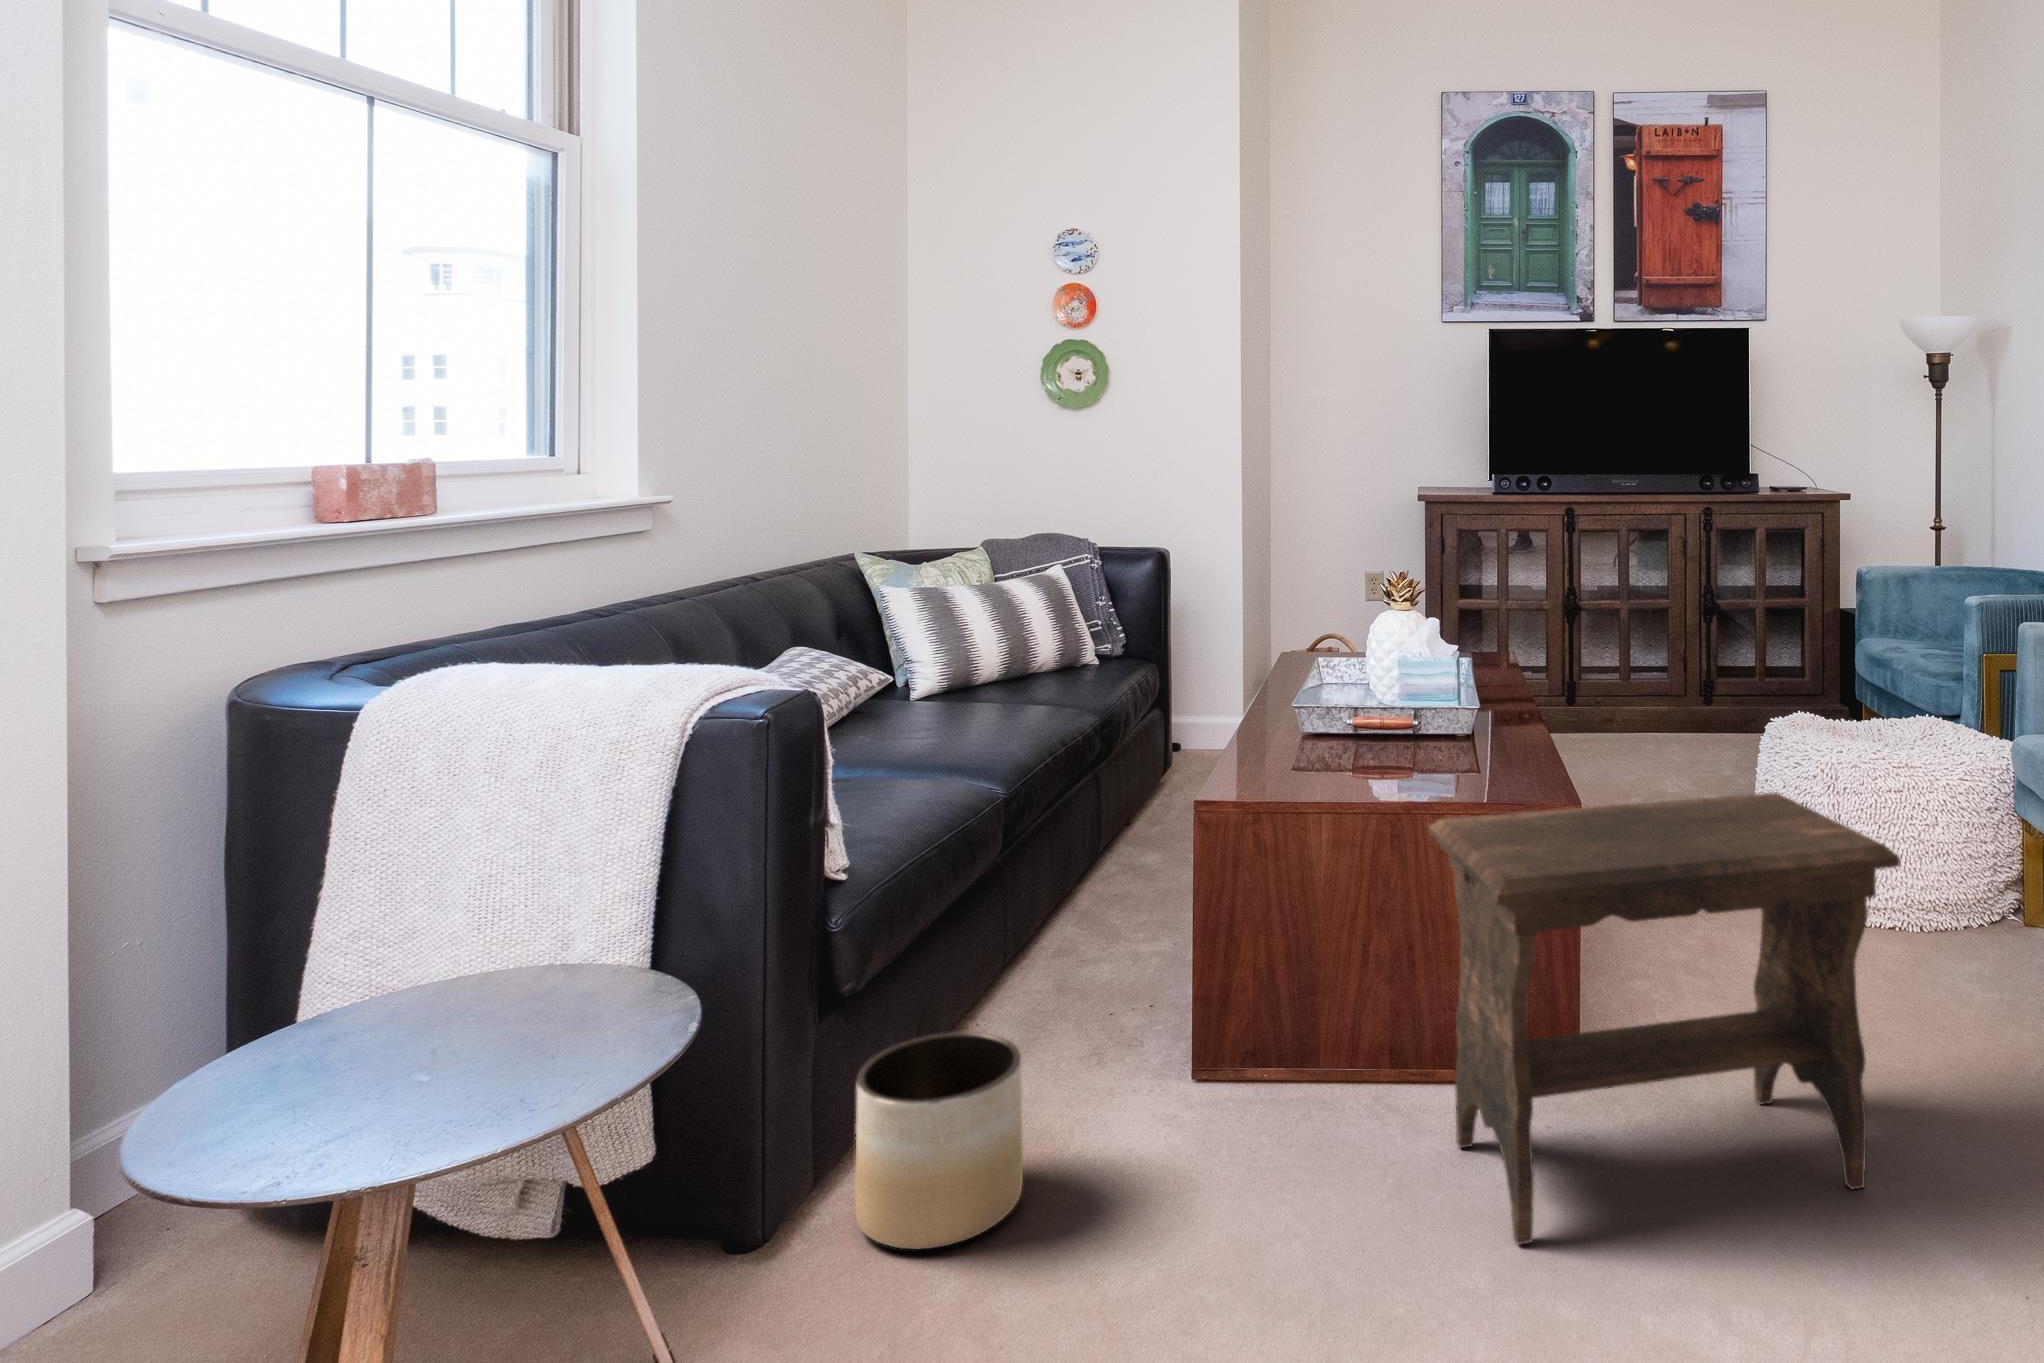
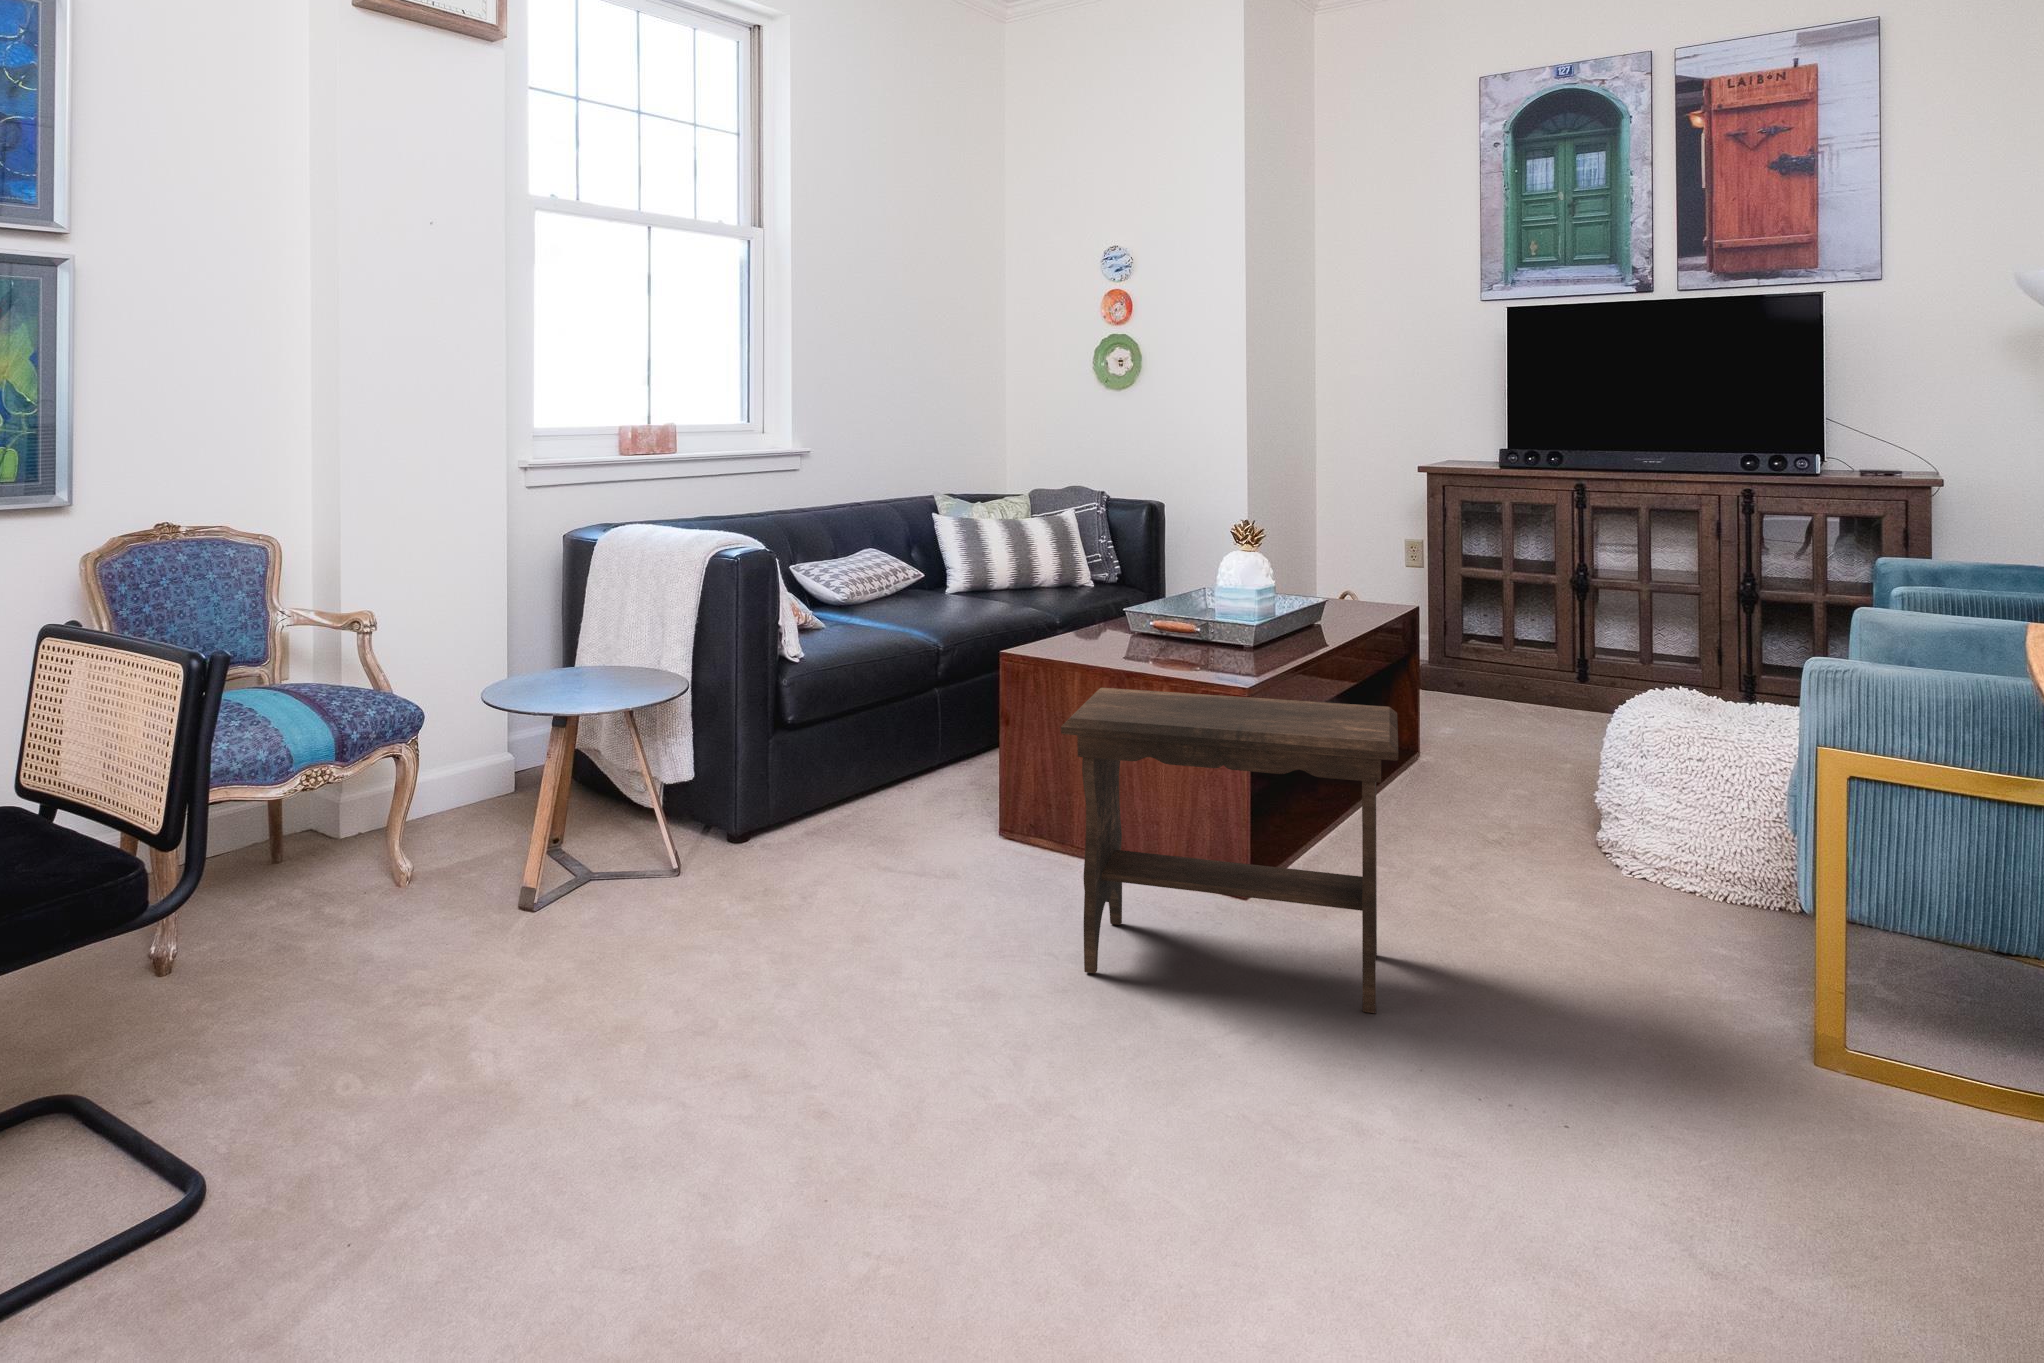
planter: present [855,1032,1023,1250] -> none [748,779,842,892]

